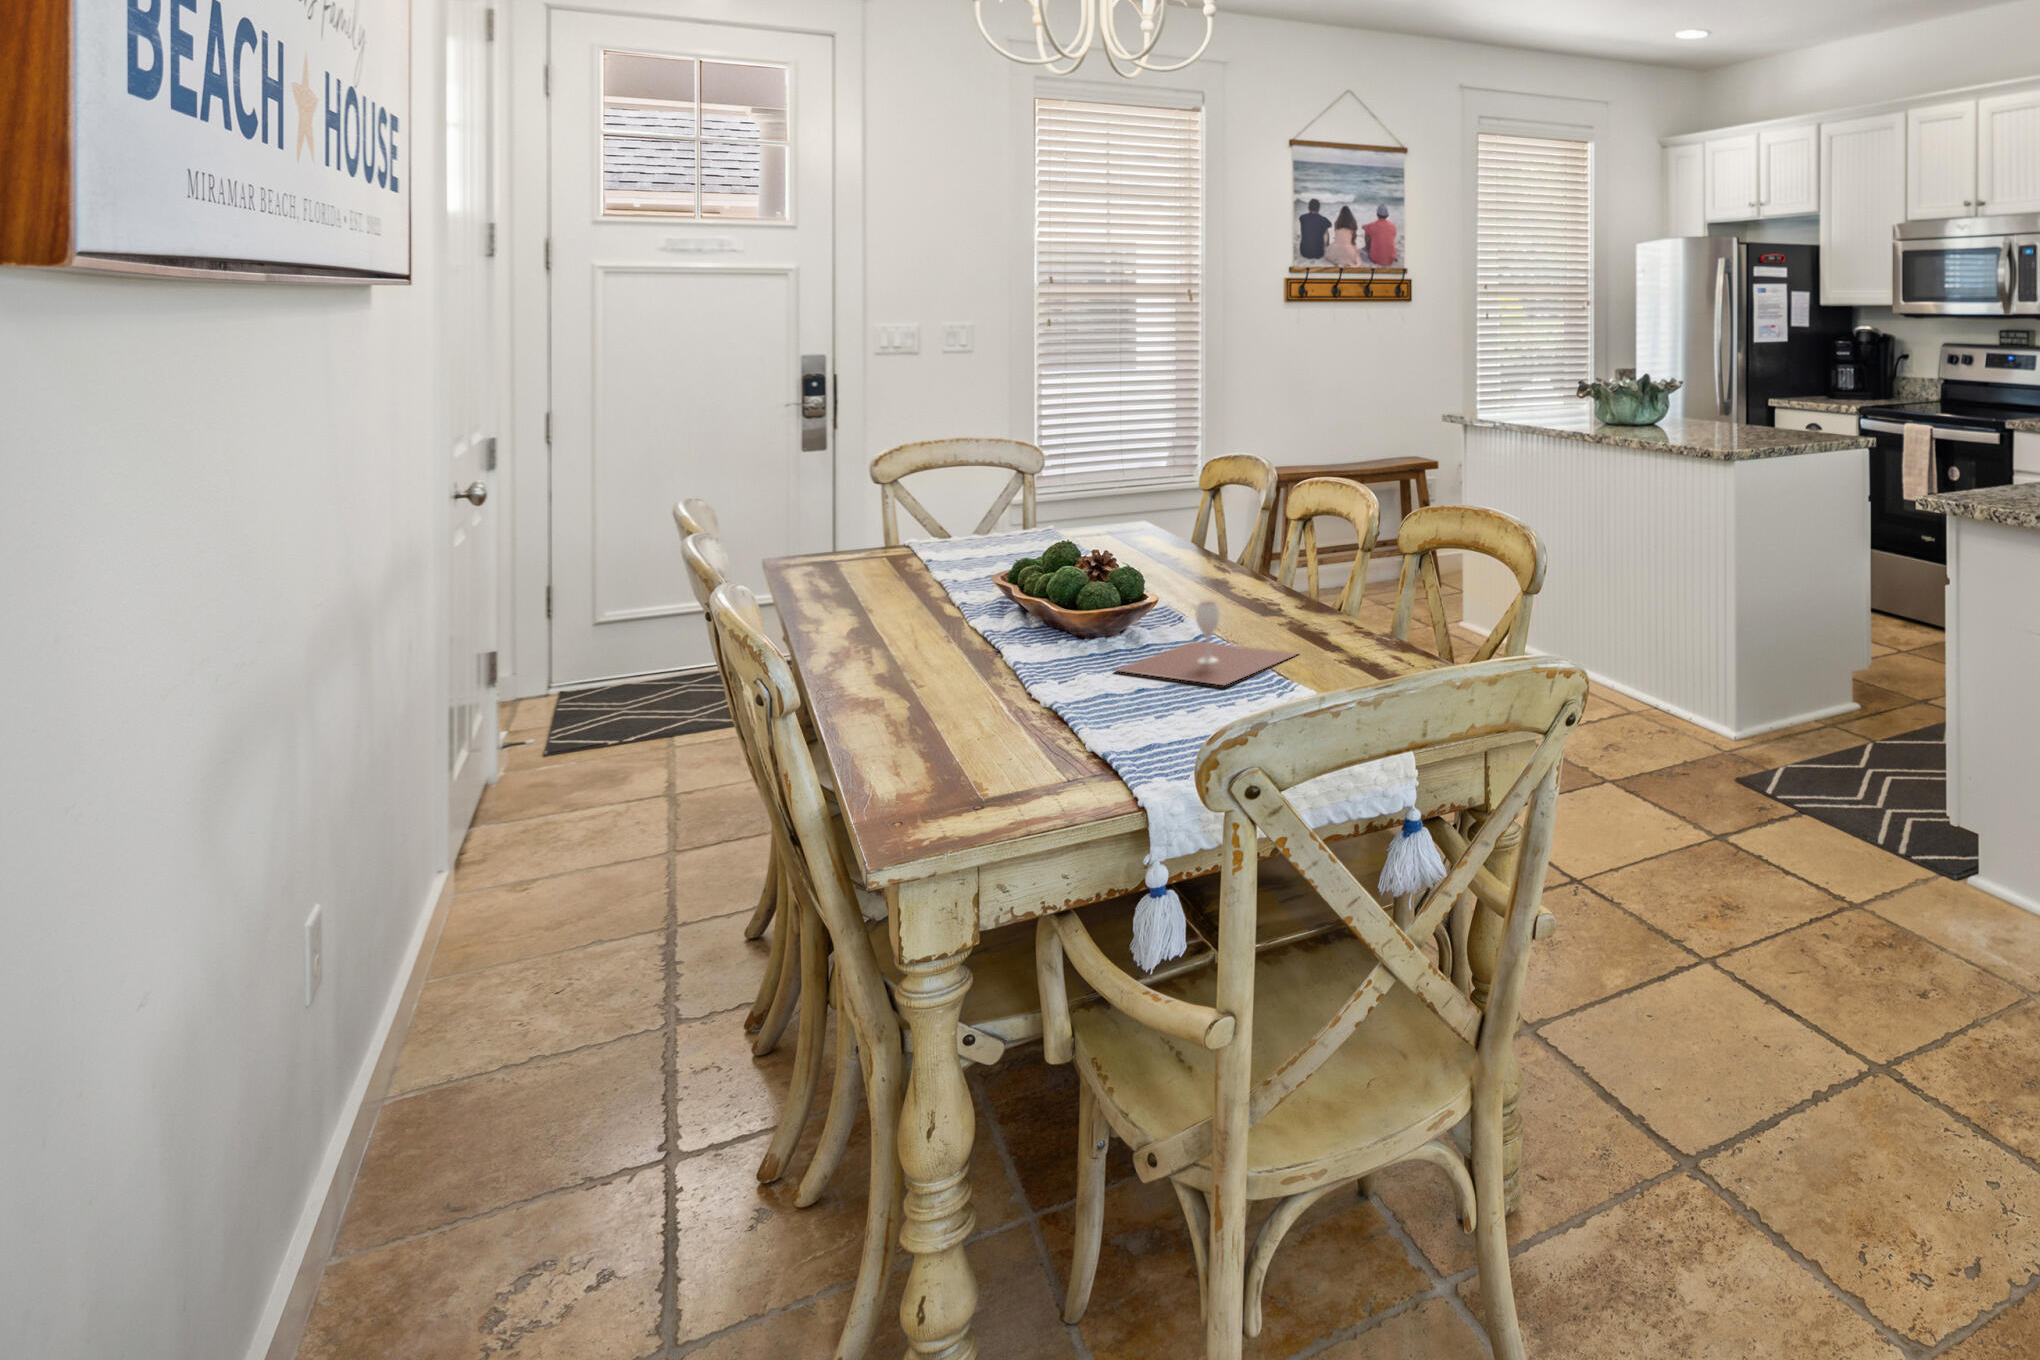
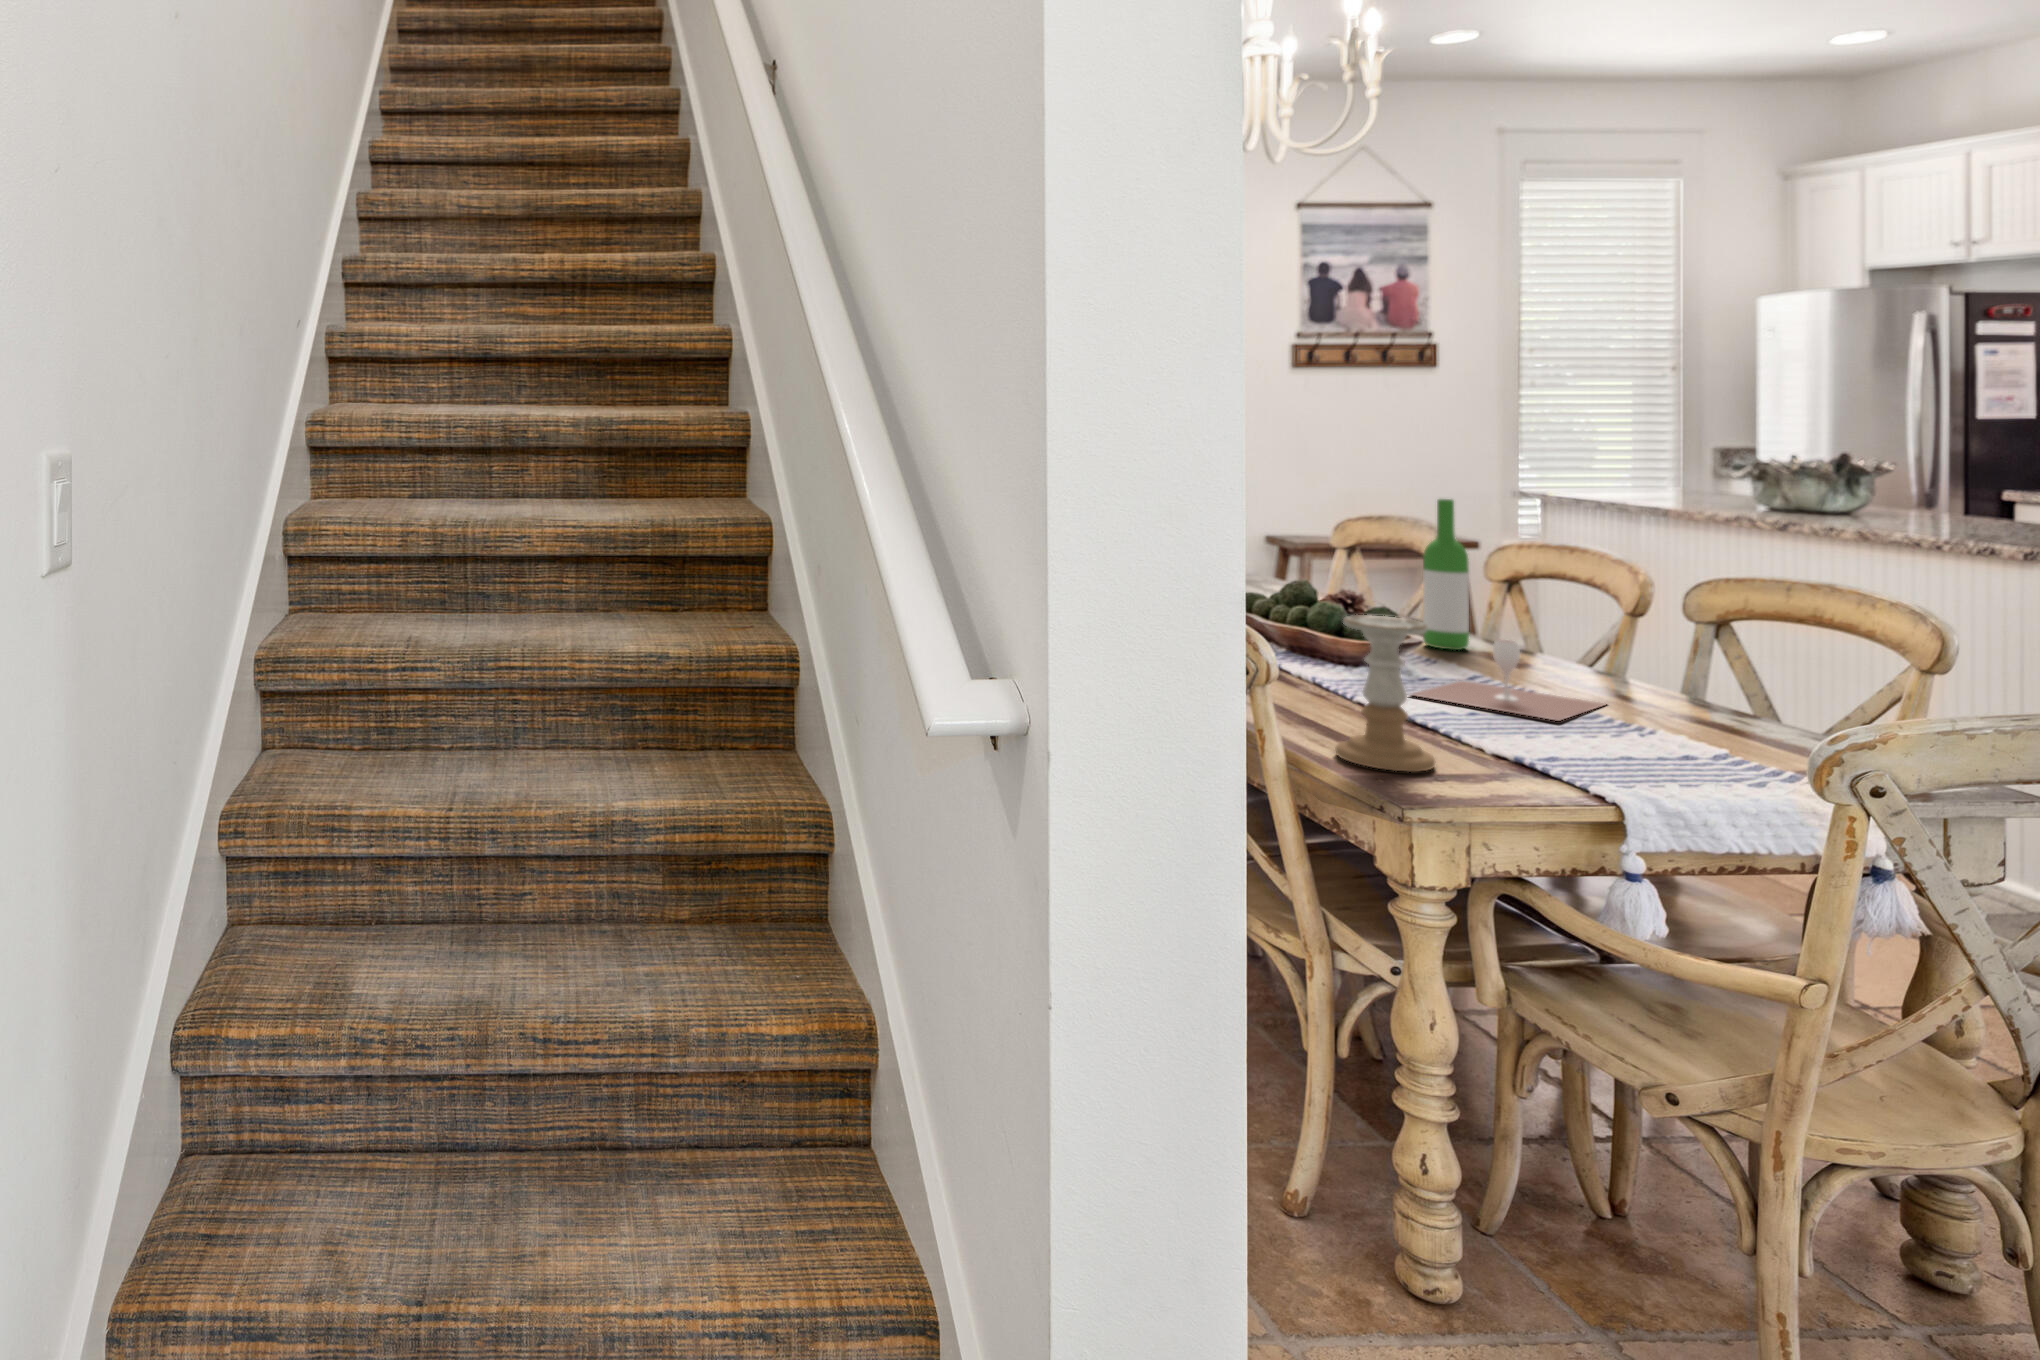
wine bottle: none [1206,450,1245,601] -> present [1423,499,1469,650]
candle holder: none [922,614,1025,793] -> present [1335,615,1435,772]

